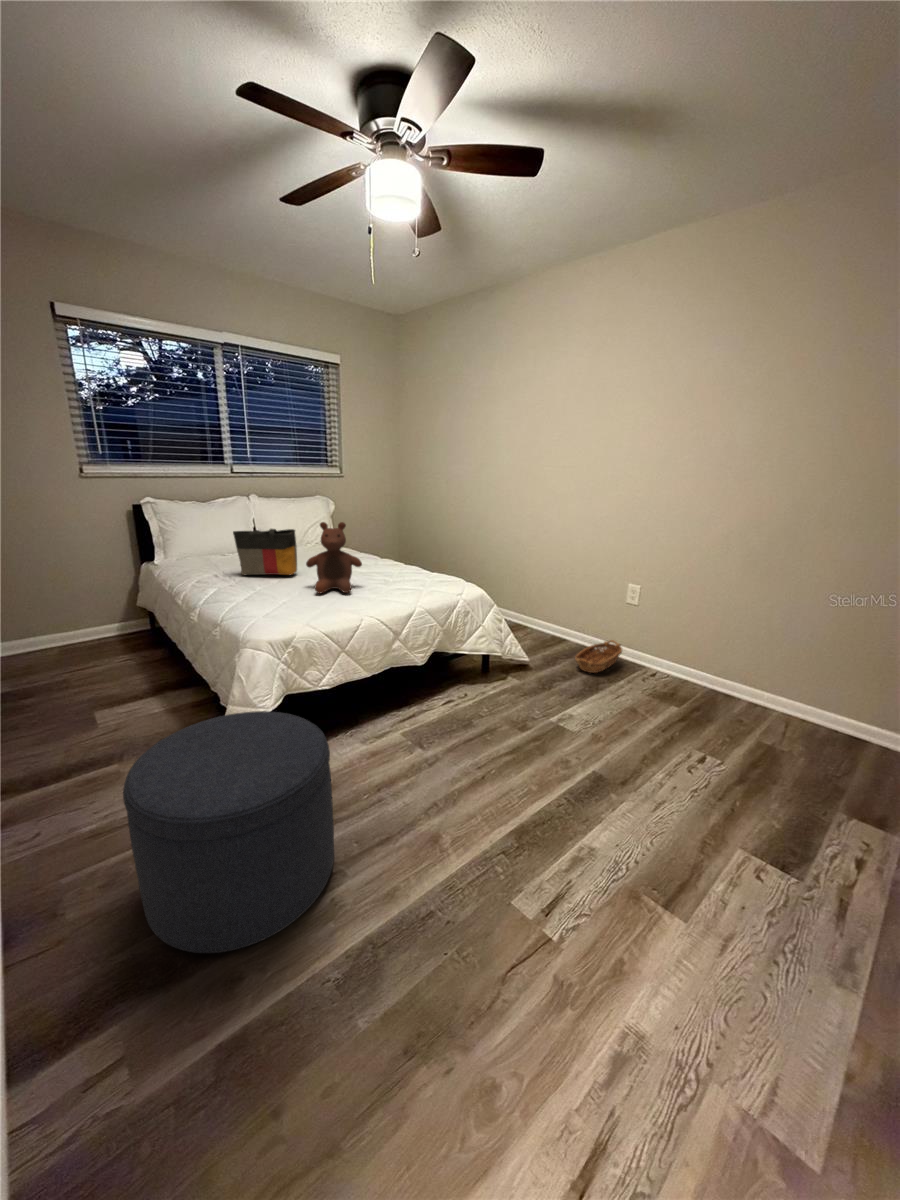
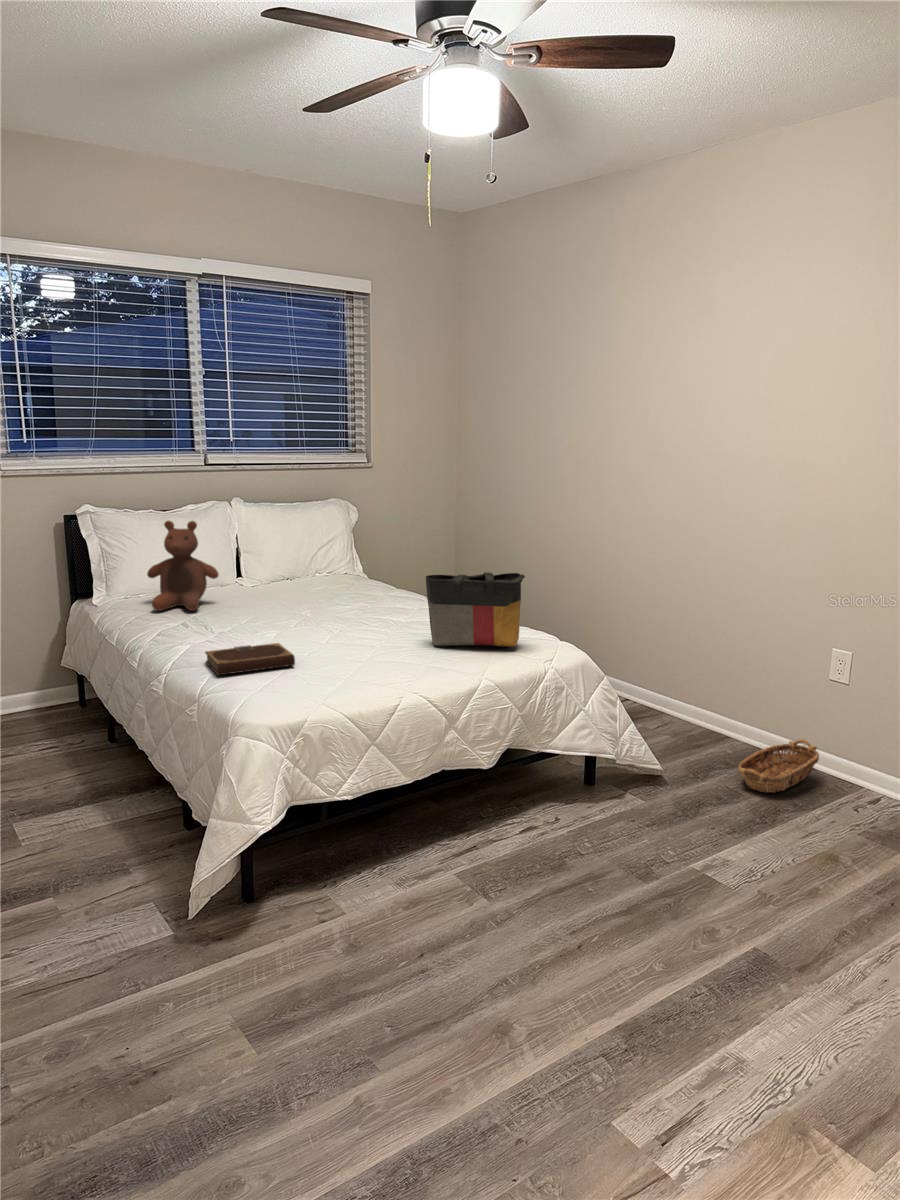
stuffed bear: present [306,522,362,593] -> present [147,521,219,611]
tote bag: present [233,529,297,575] -> present [426,572,525,647]
notebook: none [226,586,290,608] -> present [205,643,295,675]
ottoman: present [123,711,334,953] -> none [96,827,358,1150]

